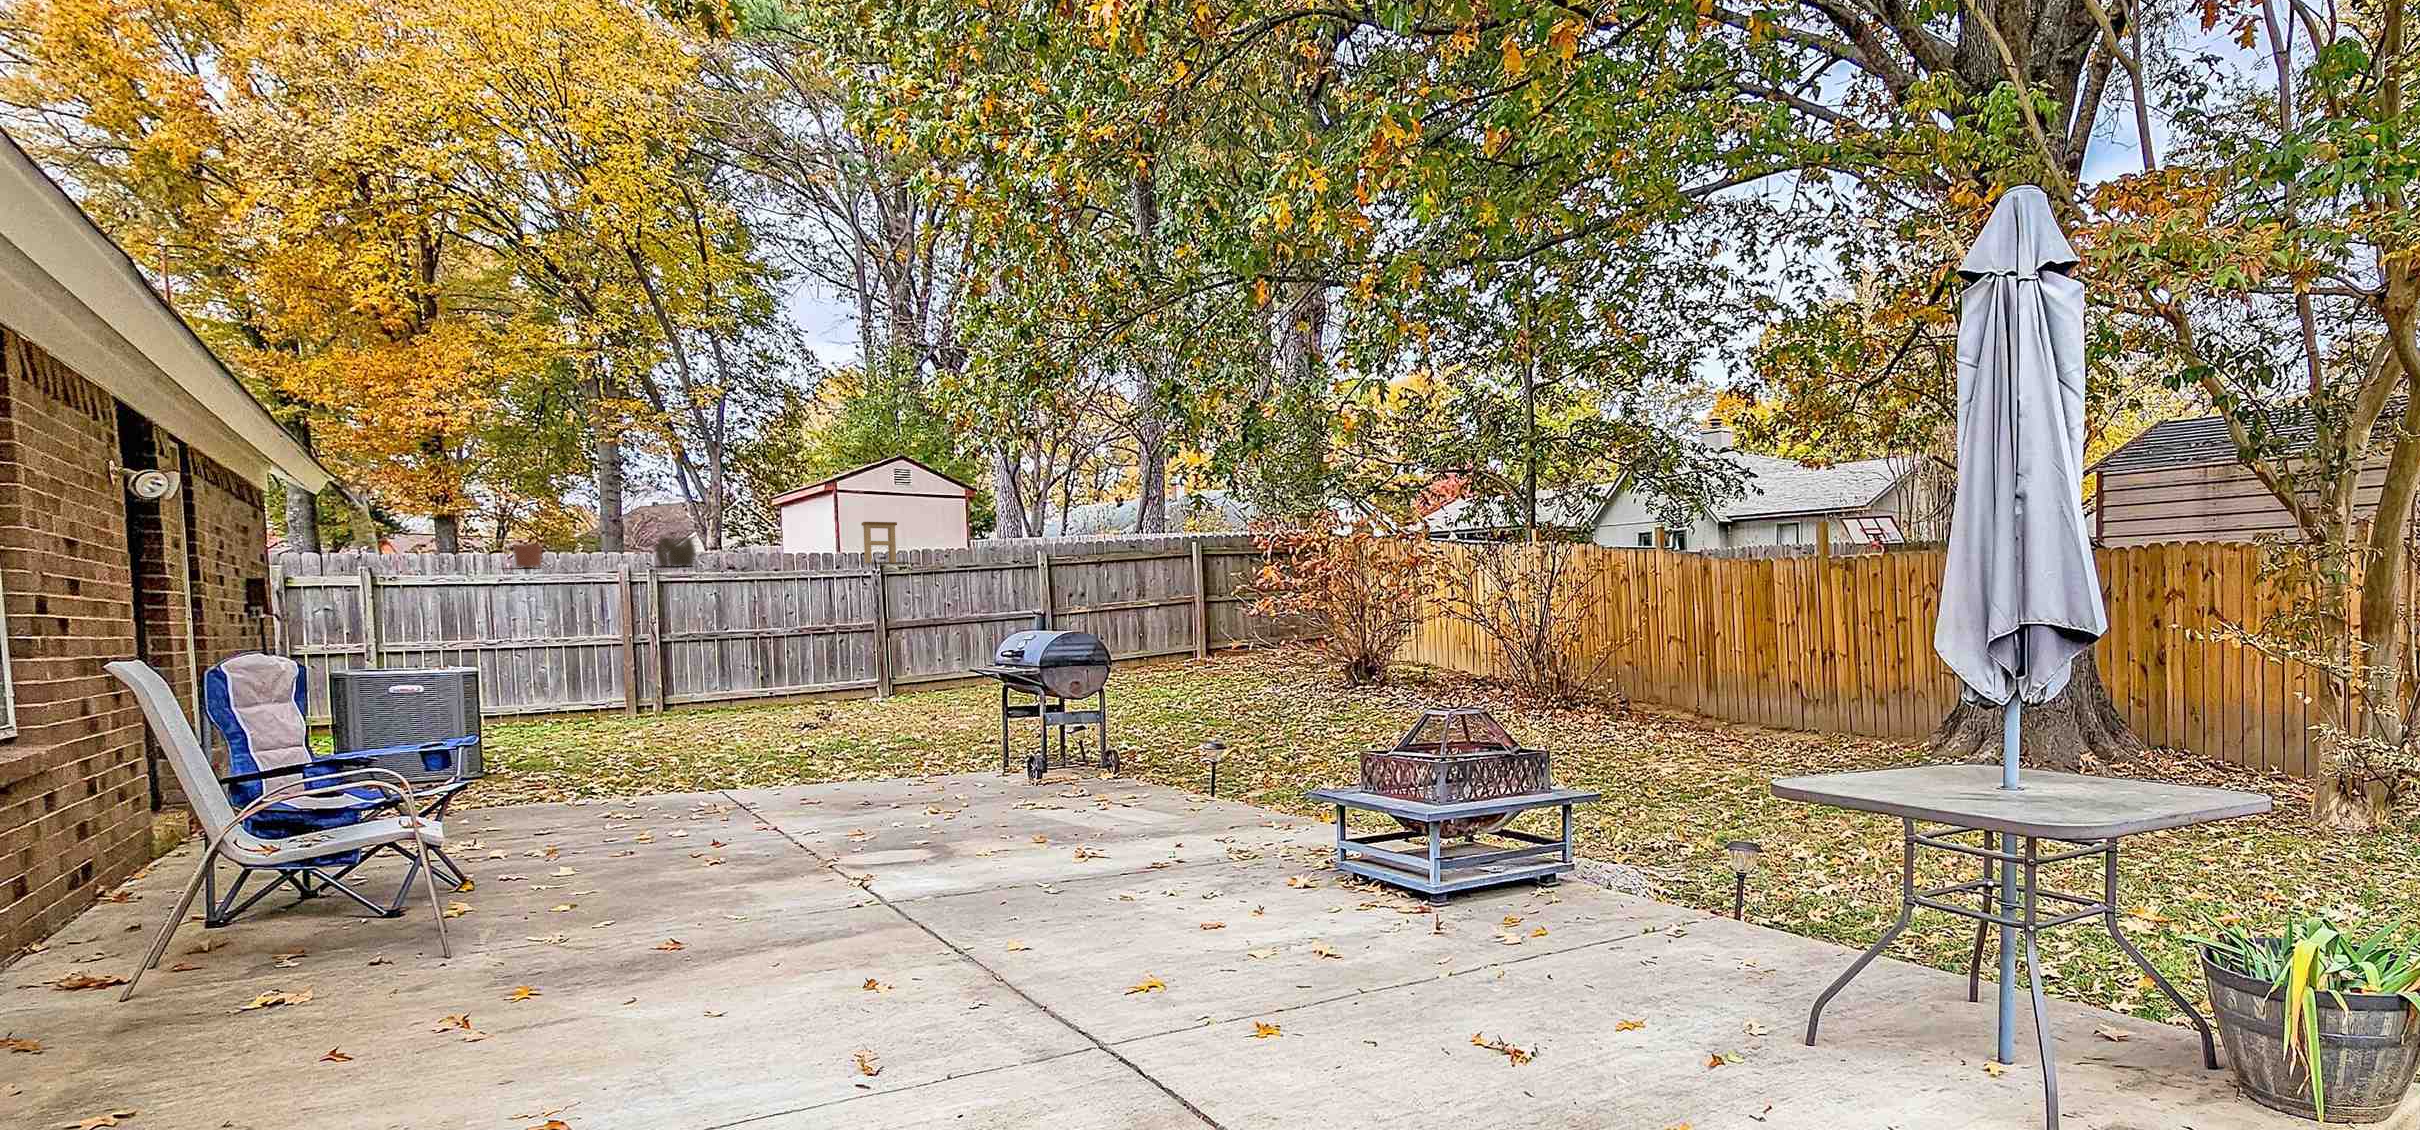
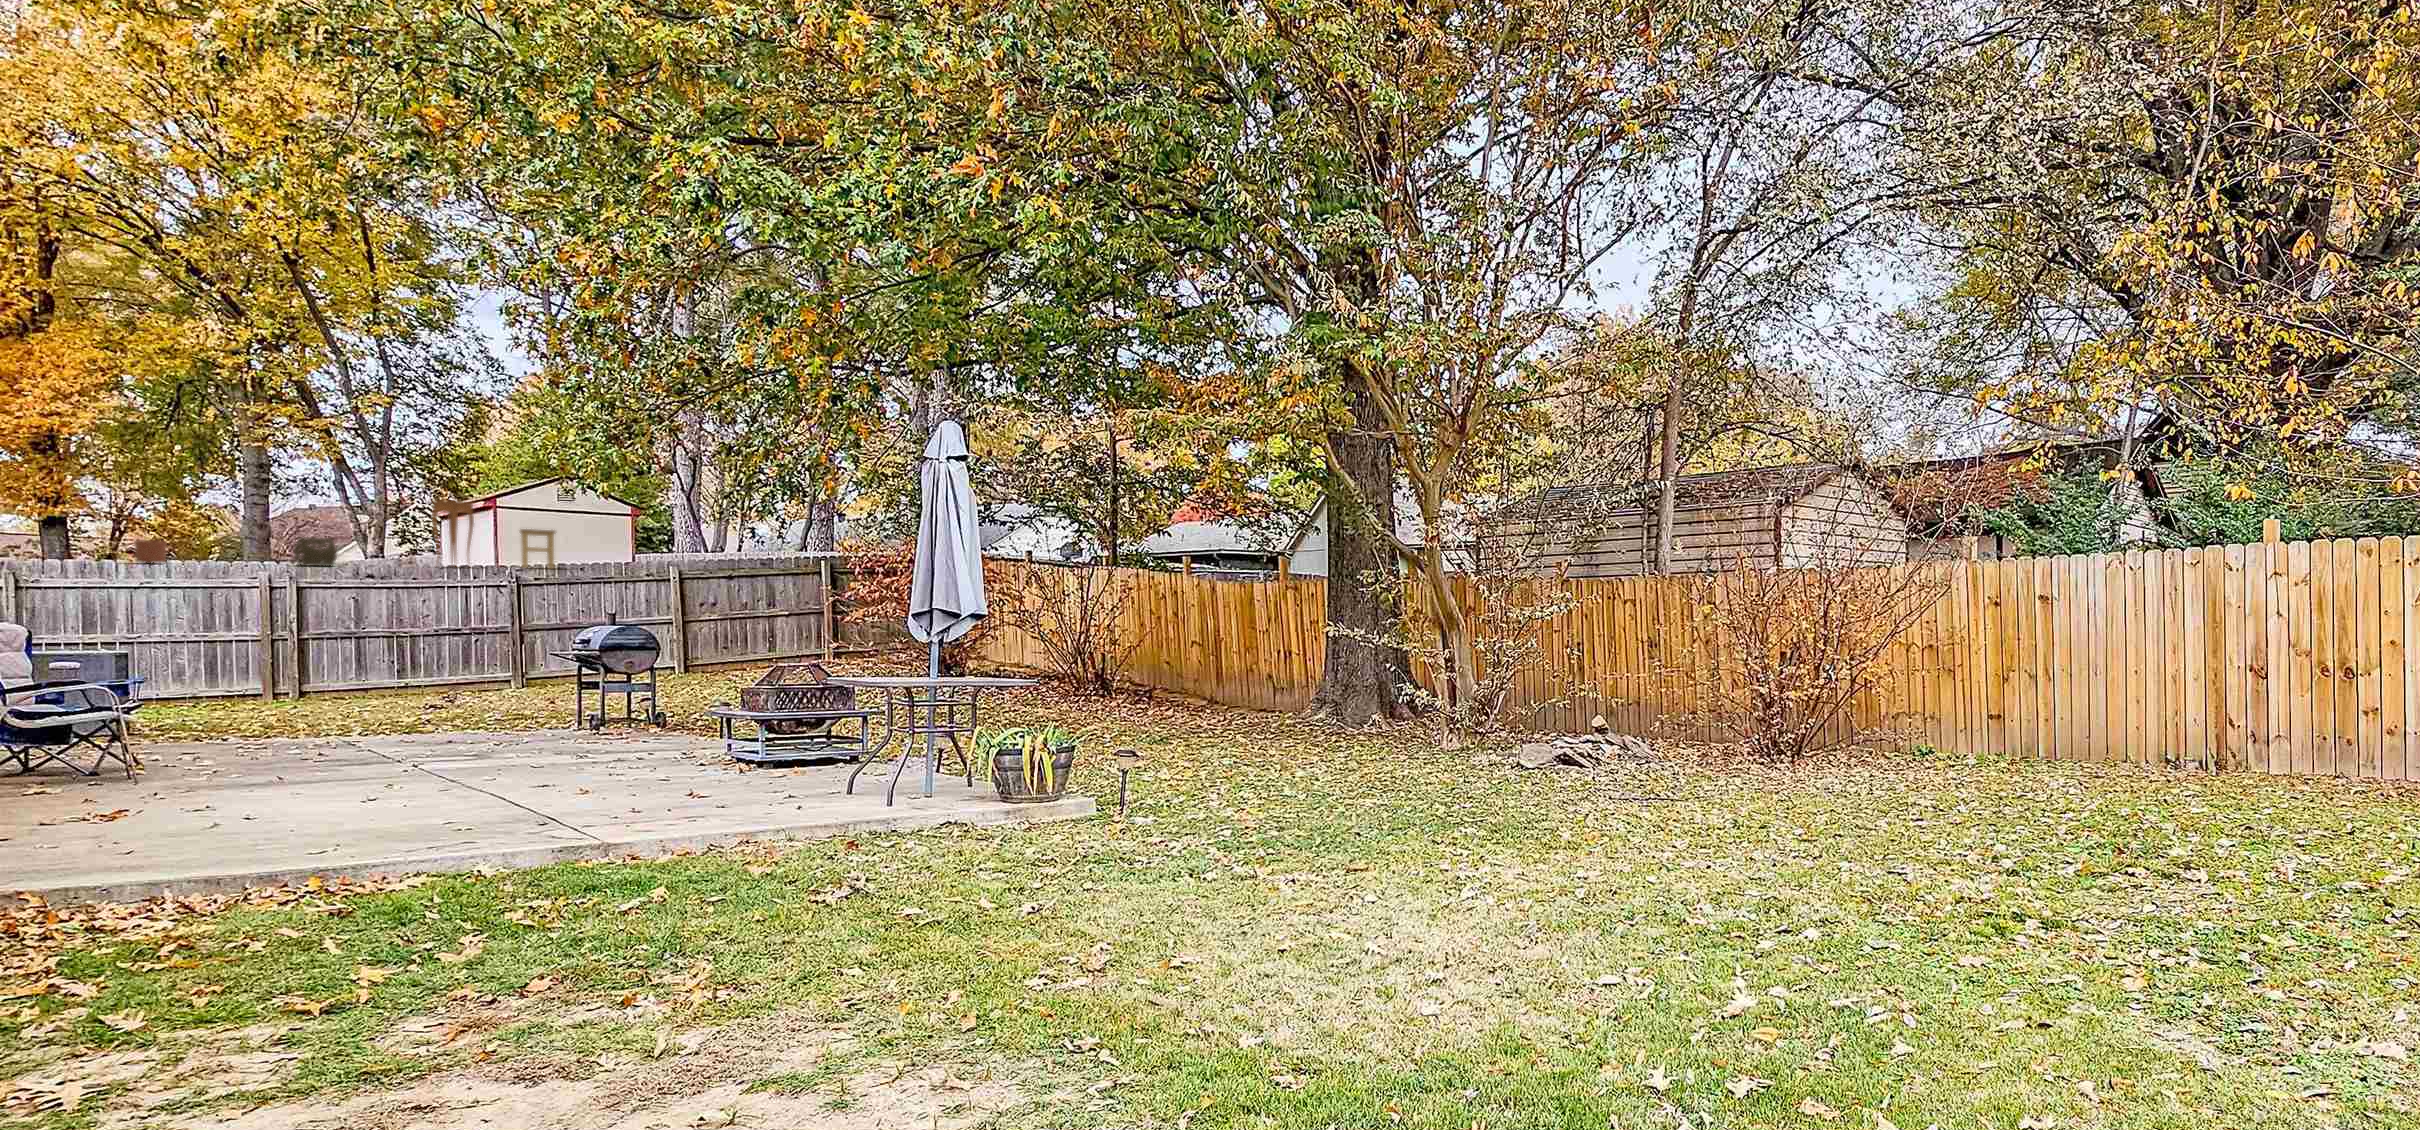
side table: none [778,493,821,564] -> present [432,500,474,563]

